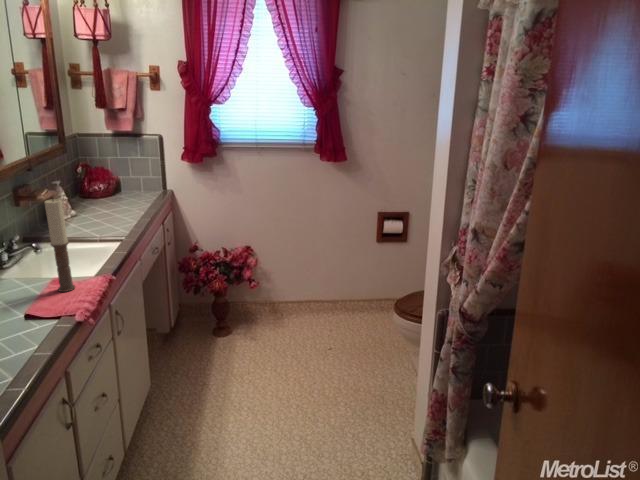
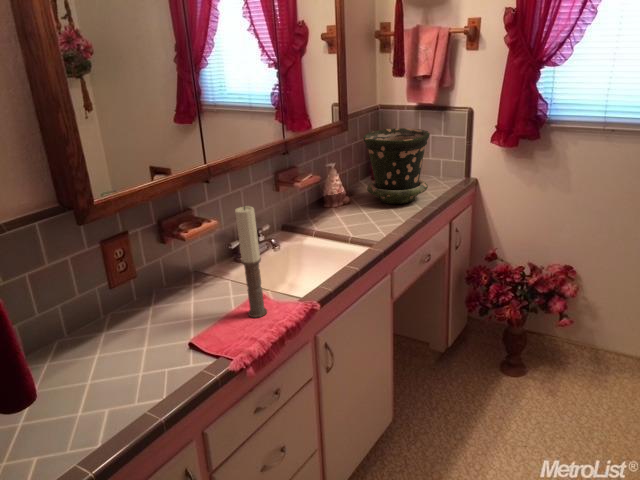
flower pot: none [83,151,143,212] -> present [363,128,430,204]

